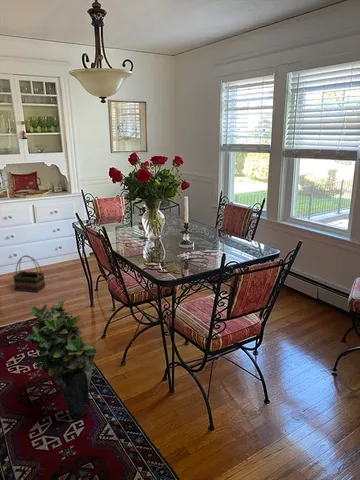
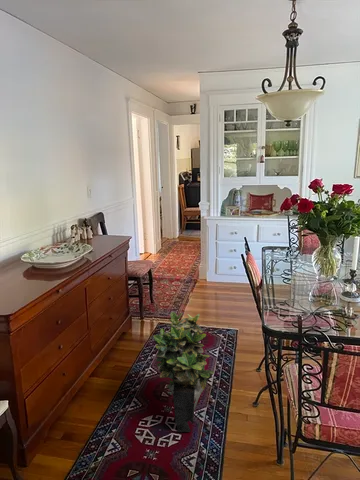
basket: present [13,256,45,292] -> none [221,270,247,307]

